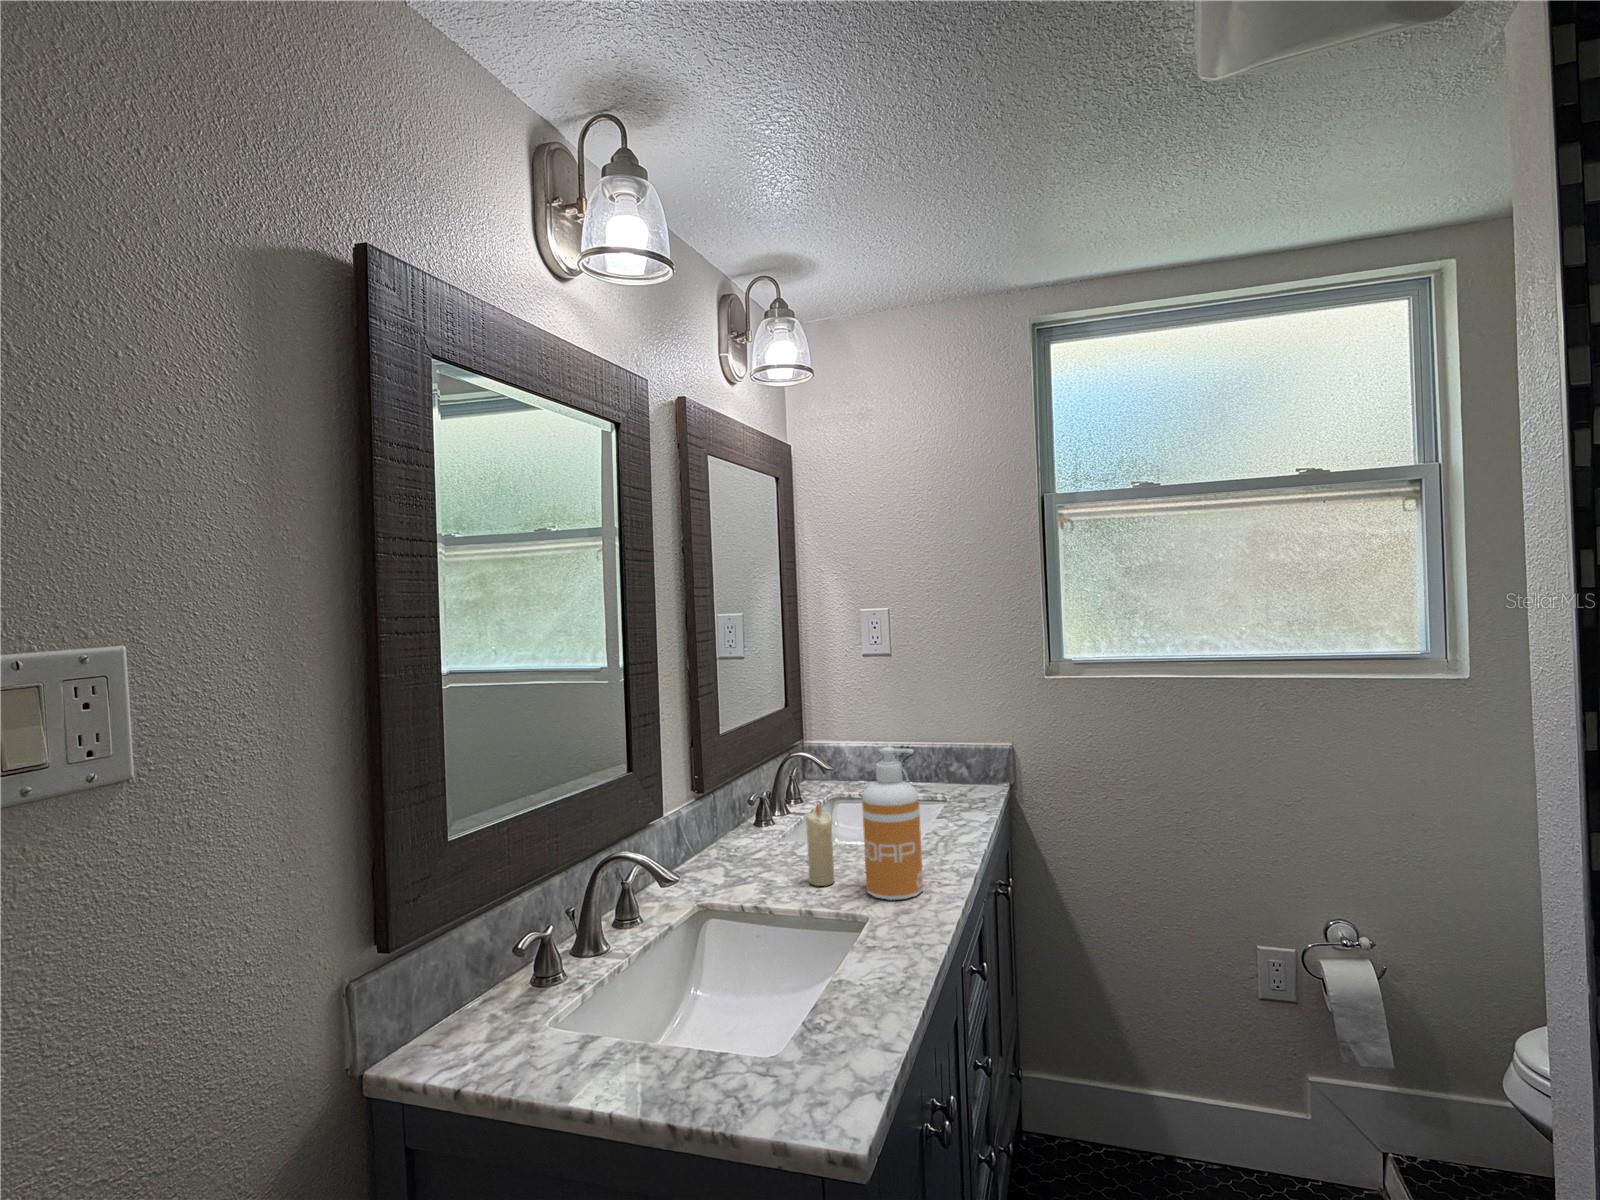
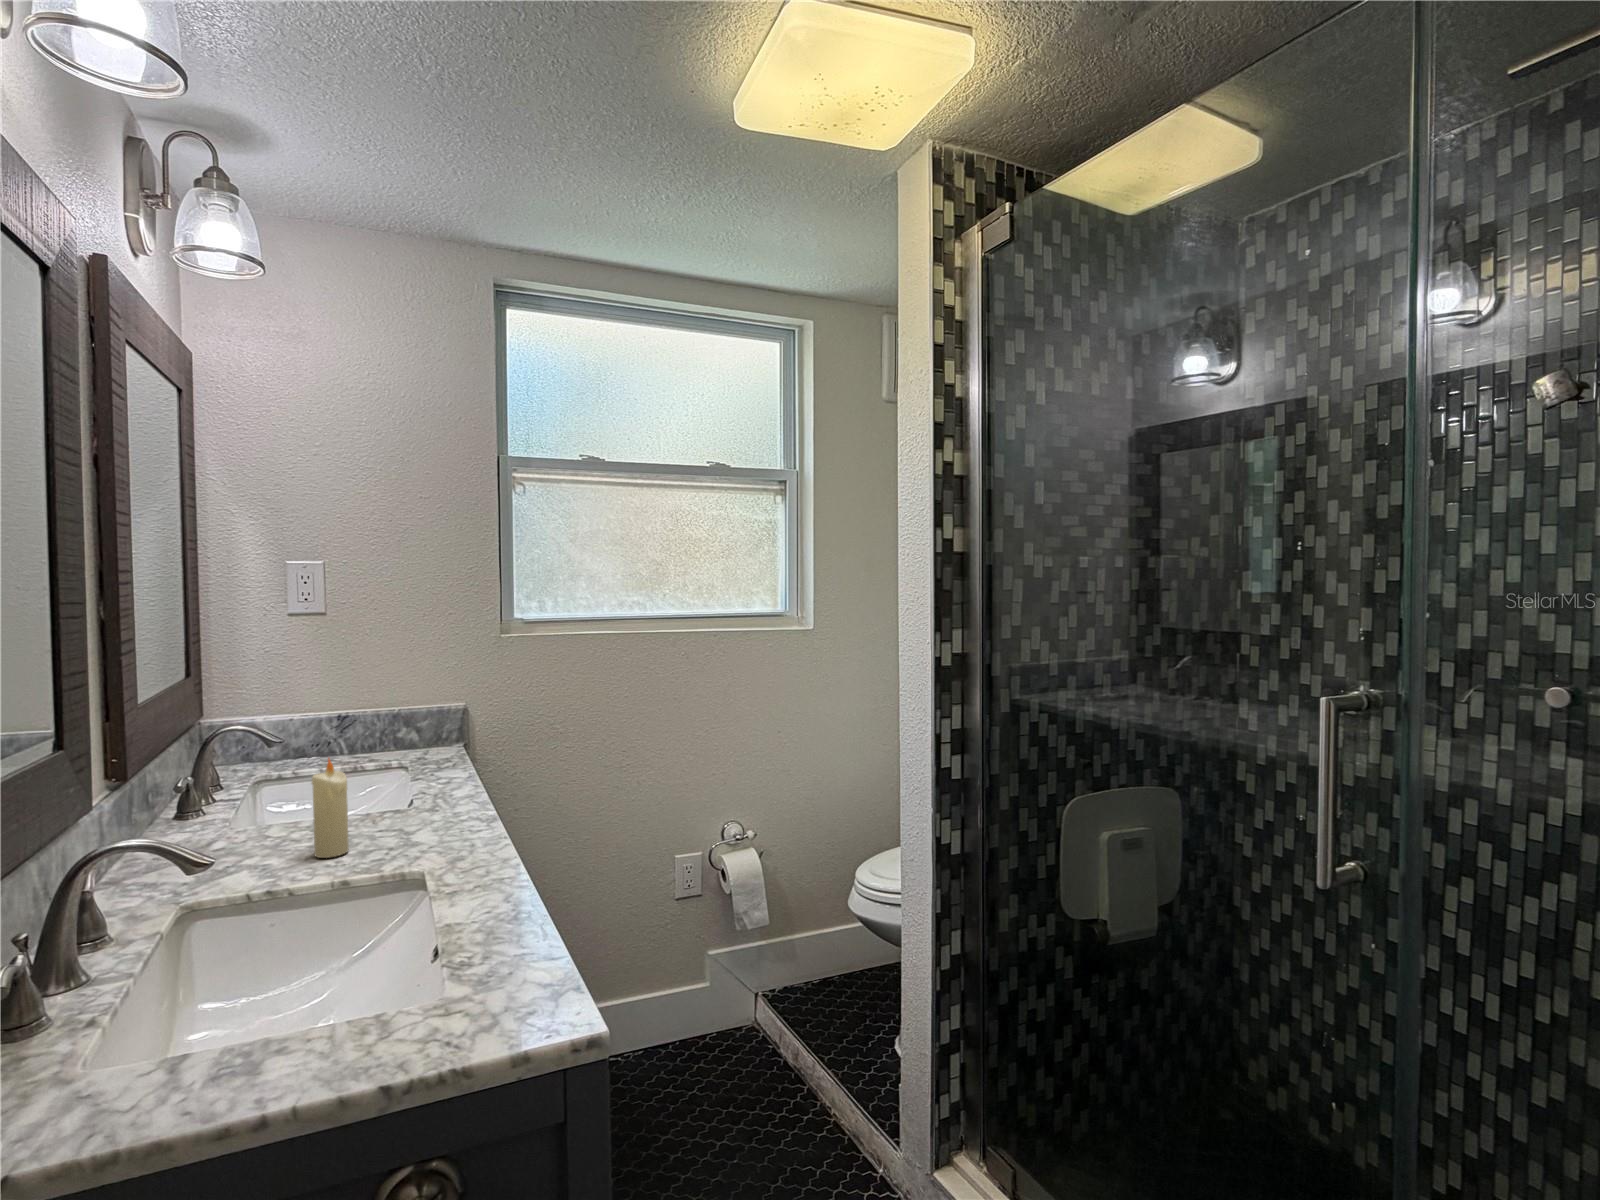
soap dispenser: present [862,747,923,900] -> none [395,685,466,851]

